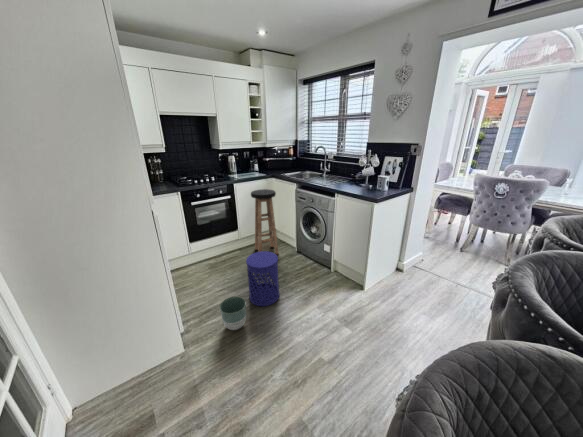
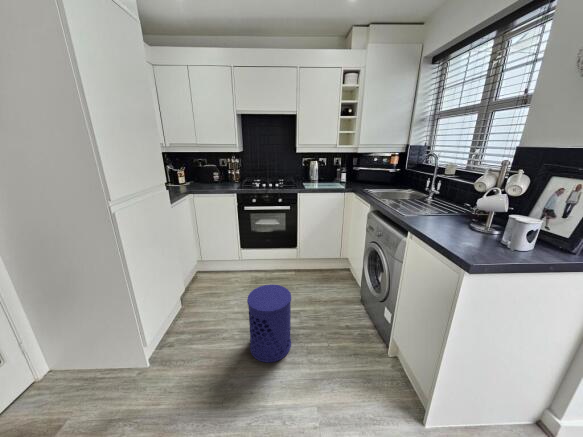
bar stool: present [251,189,278,254] -> none [309,205,344,293]
planter: present [220,296,246,330] -> none [187,330,222,376]

